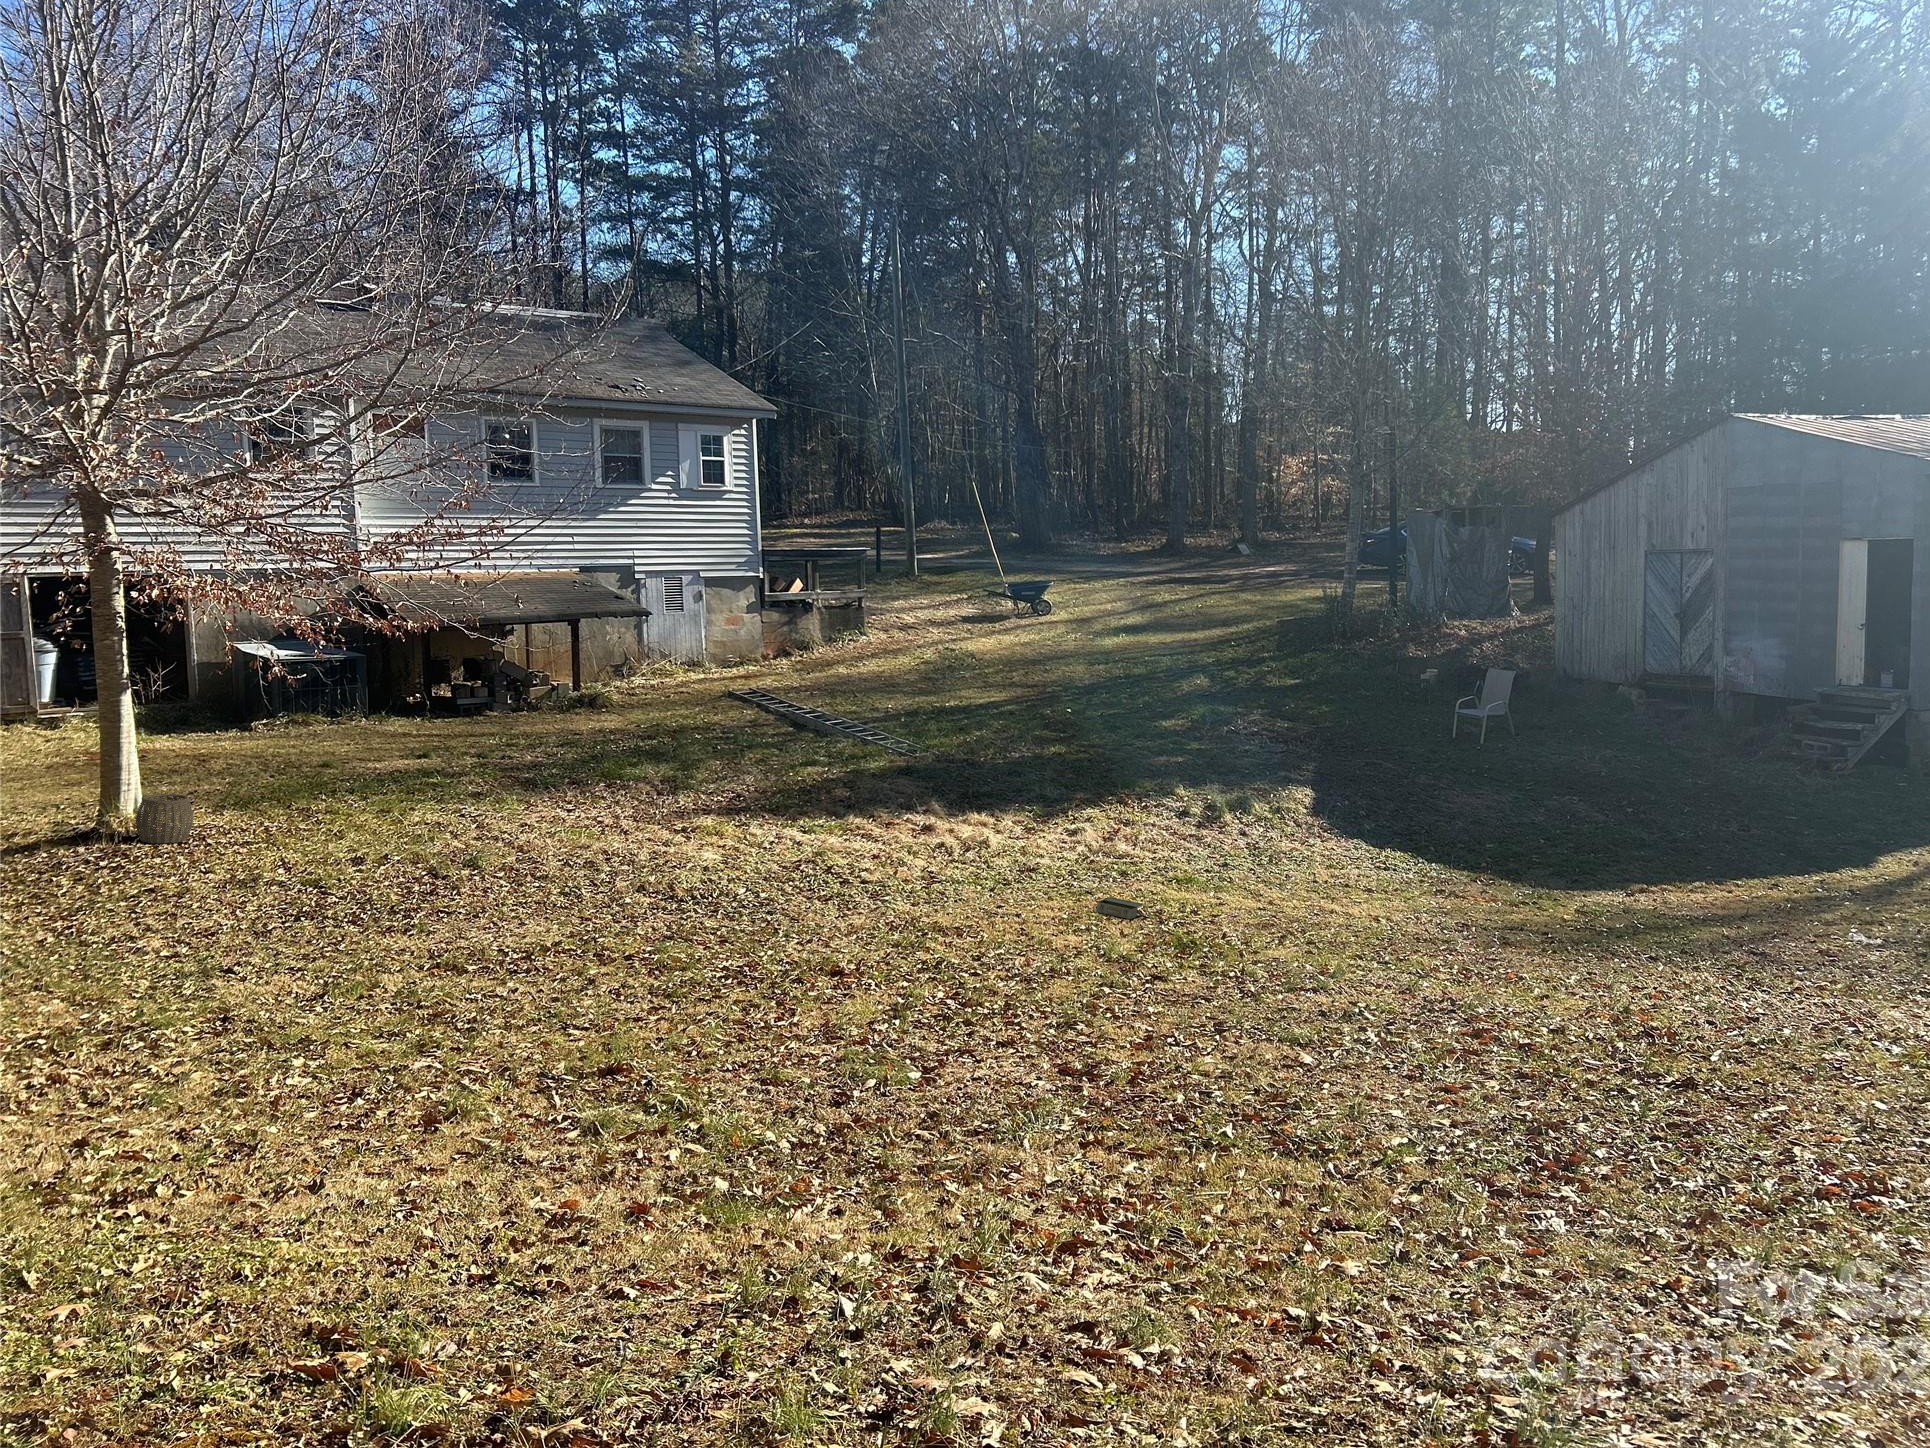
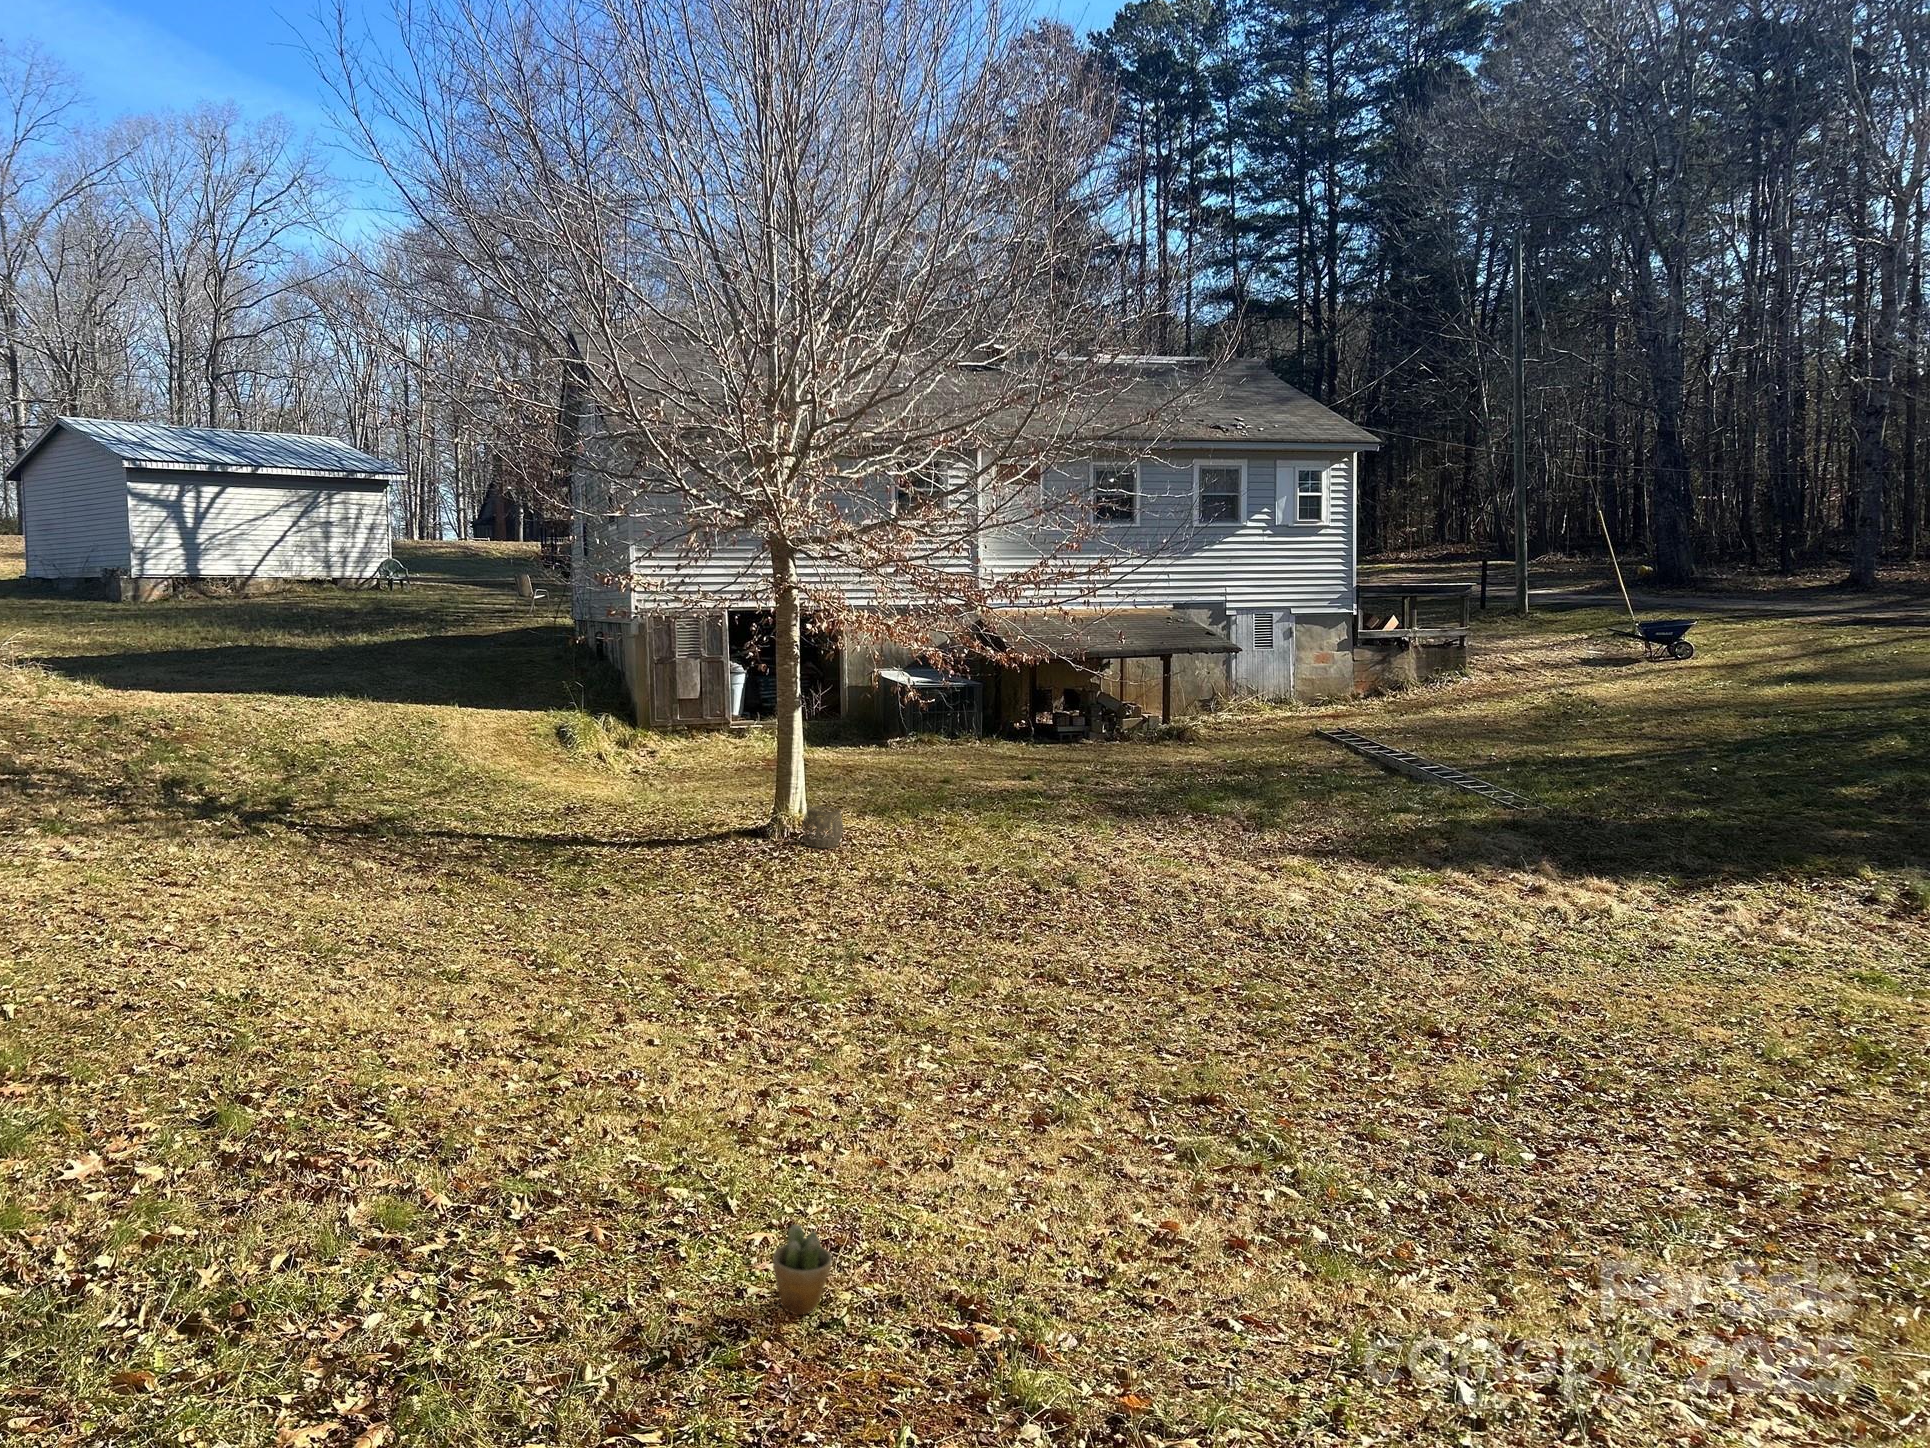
toolbox: present [1096,897,1143,919] -> none [1734,985,1798,1014]
potted plant: none [78,1291,159,1393] -> present [773,1225,832,1315]

